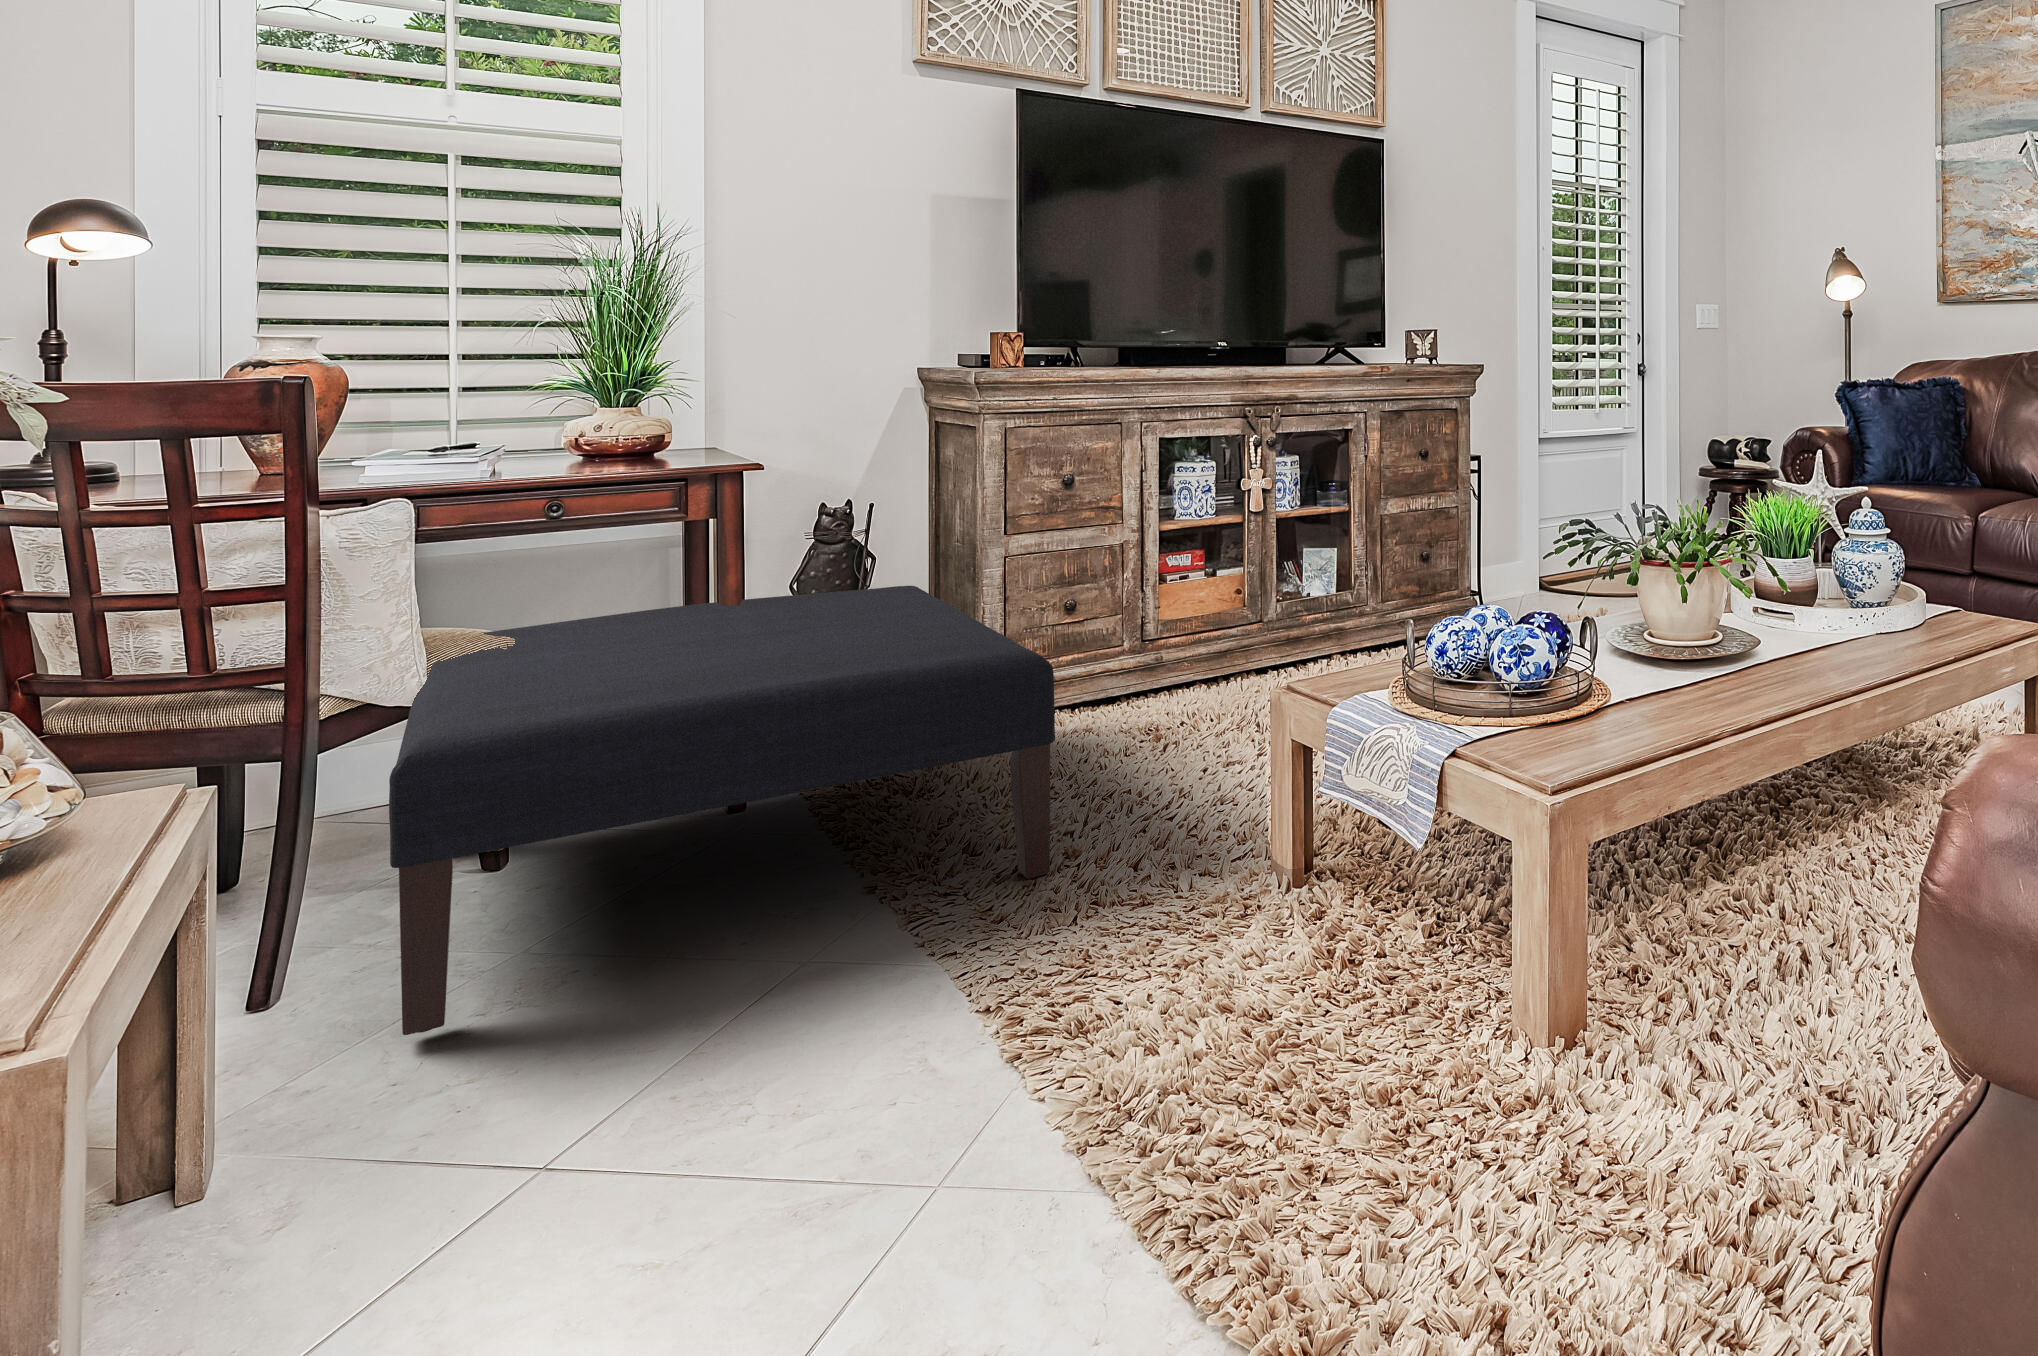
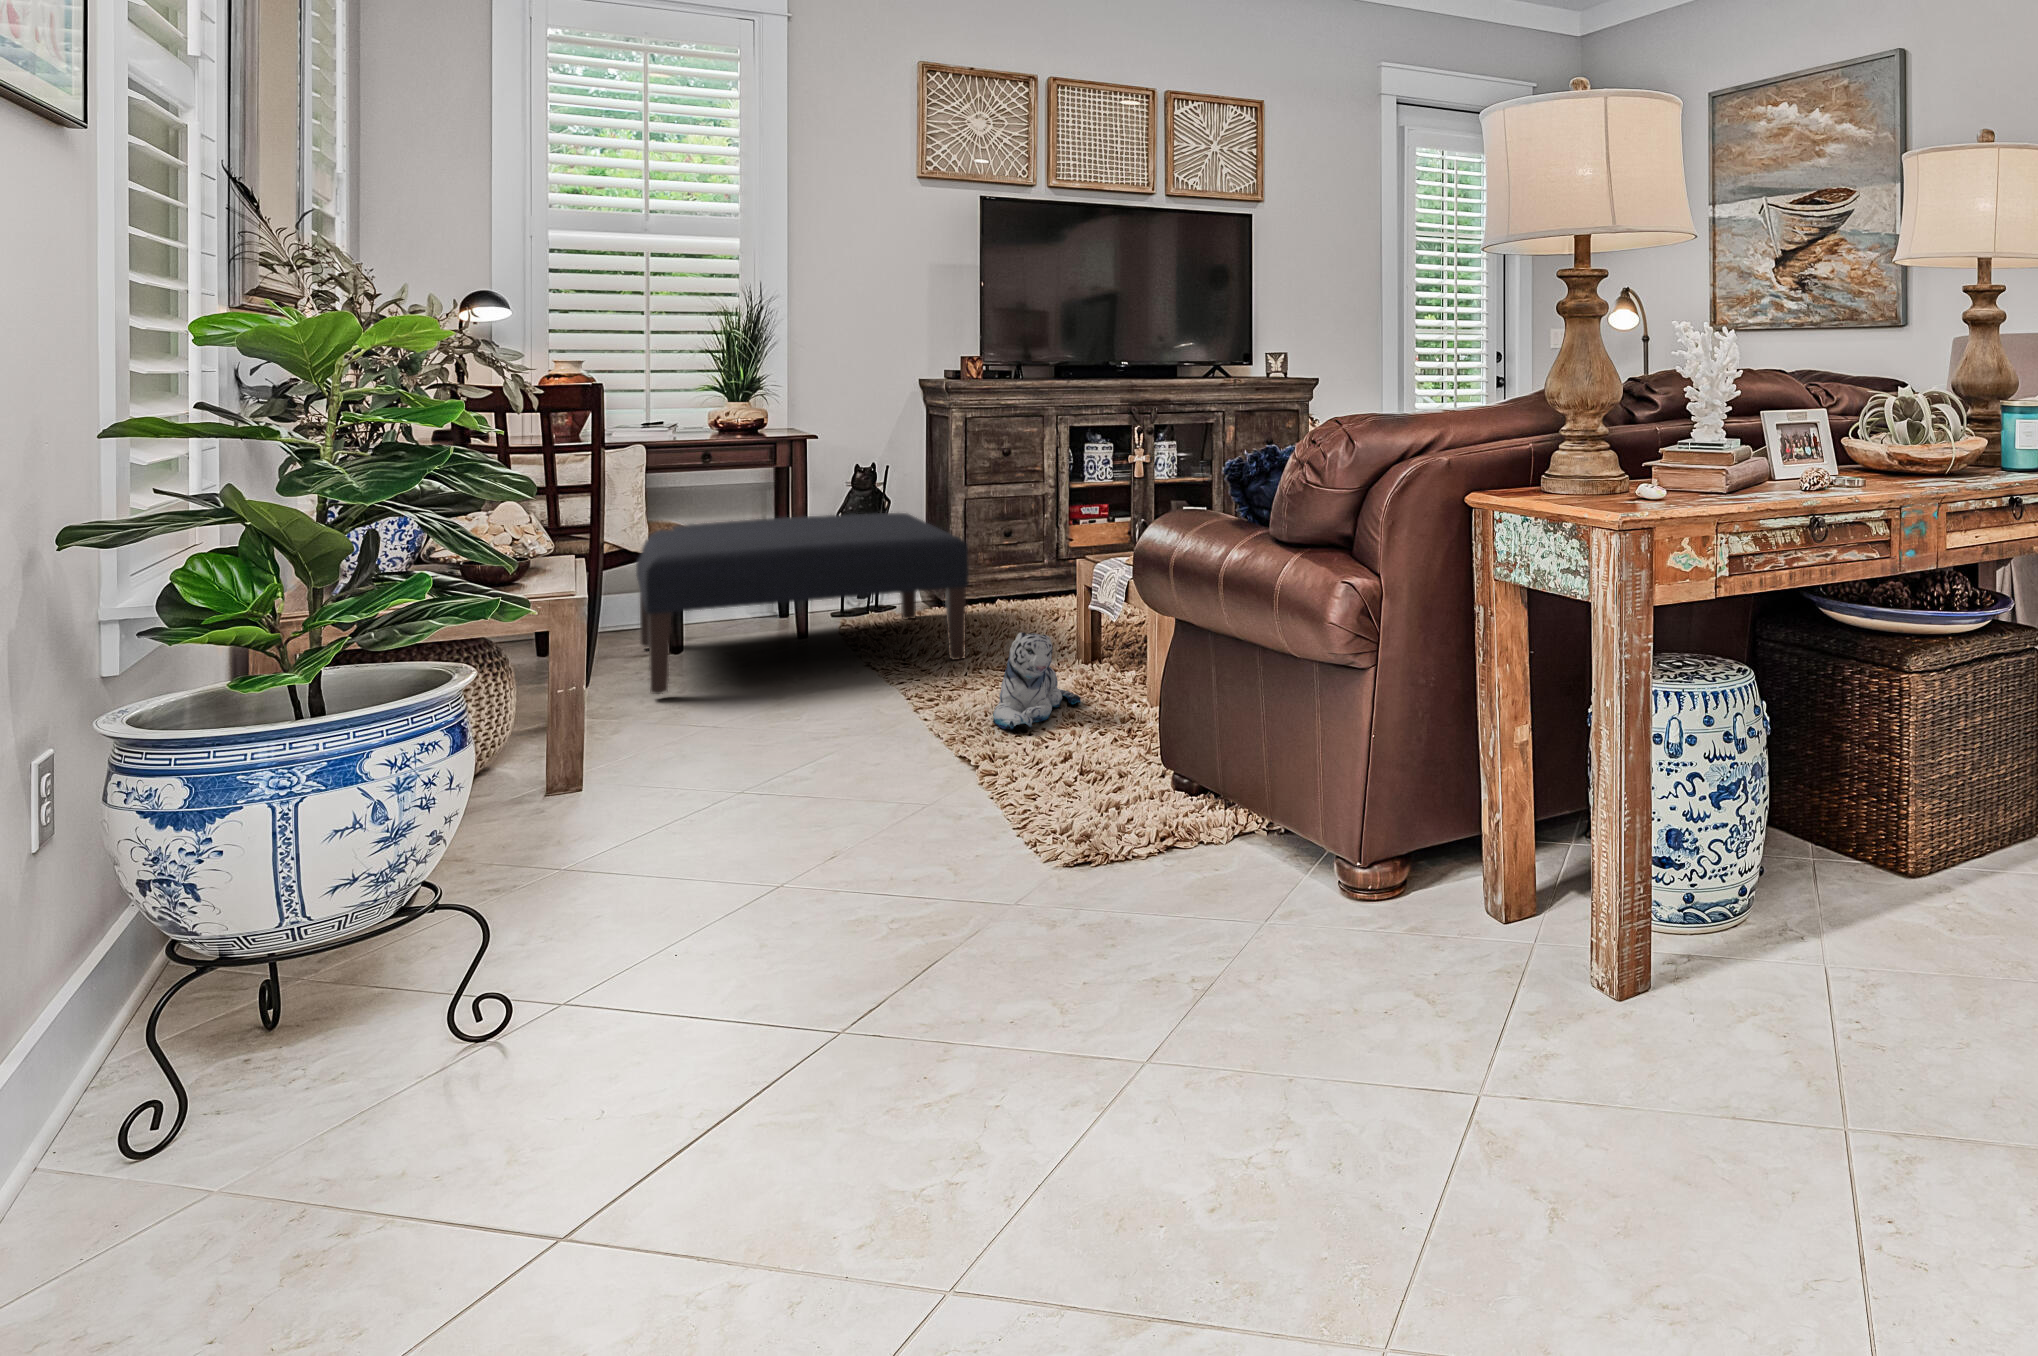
plush toy: none [1183,915,1360,1181] -> present [993,633,1081,730]

